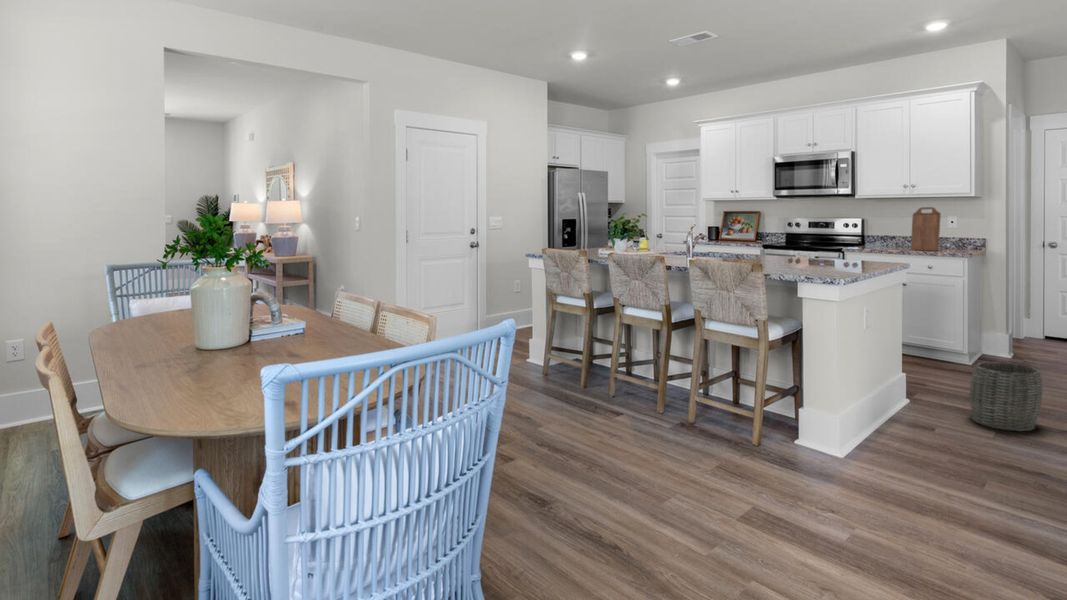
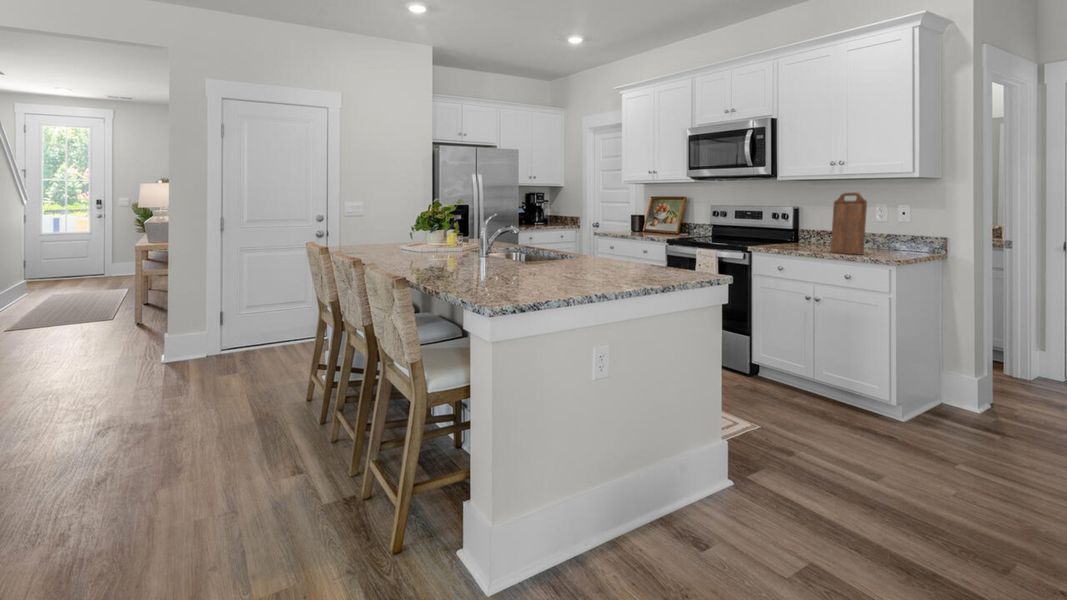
woven basket: present [970,362,1042,431] -> none [786,439,889,563]

